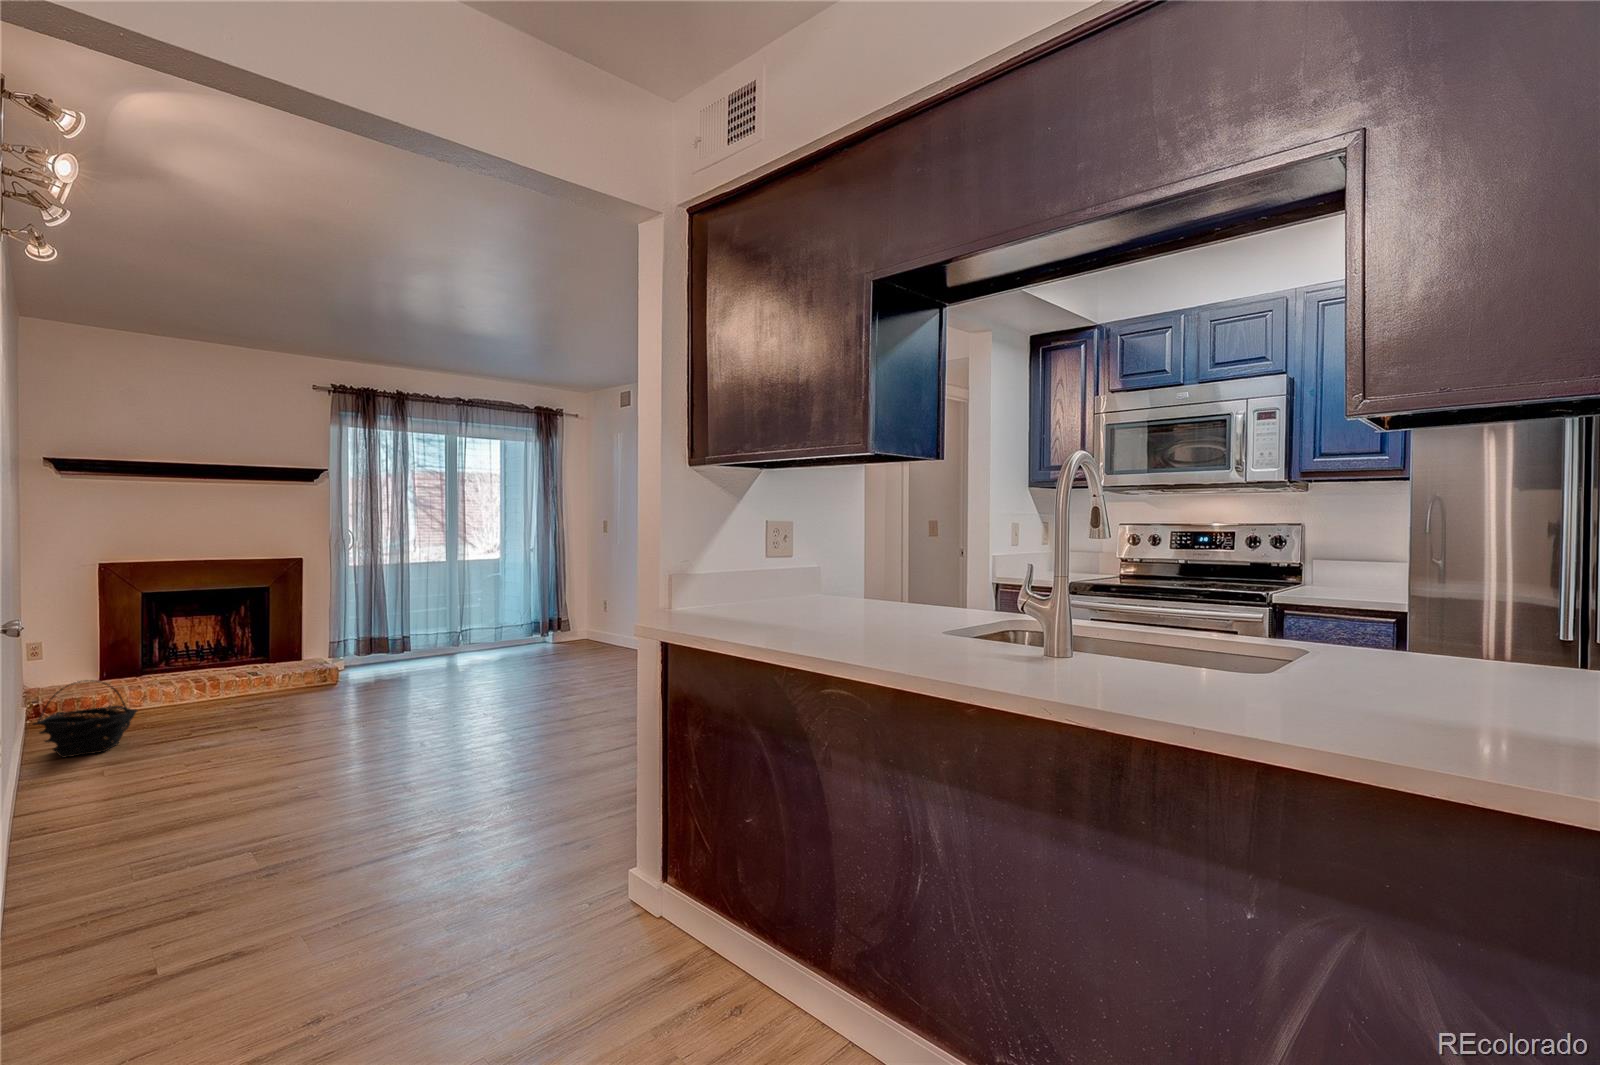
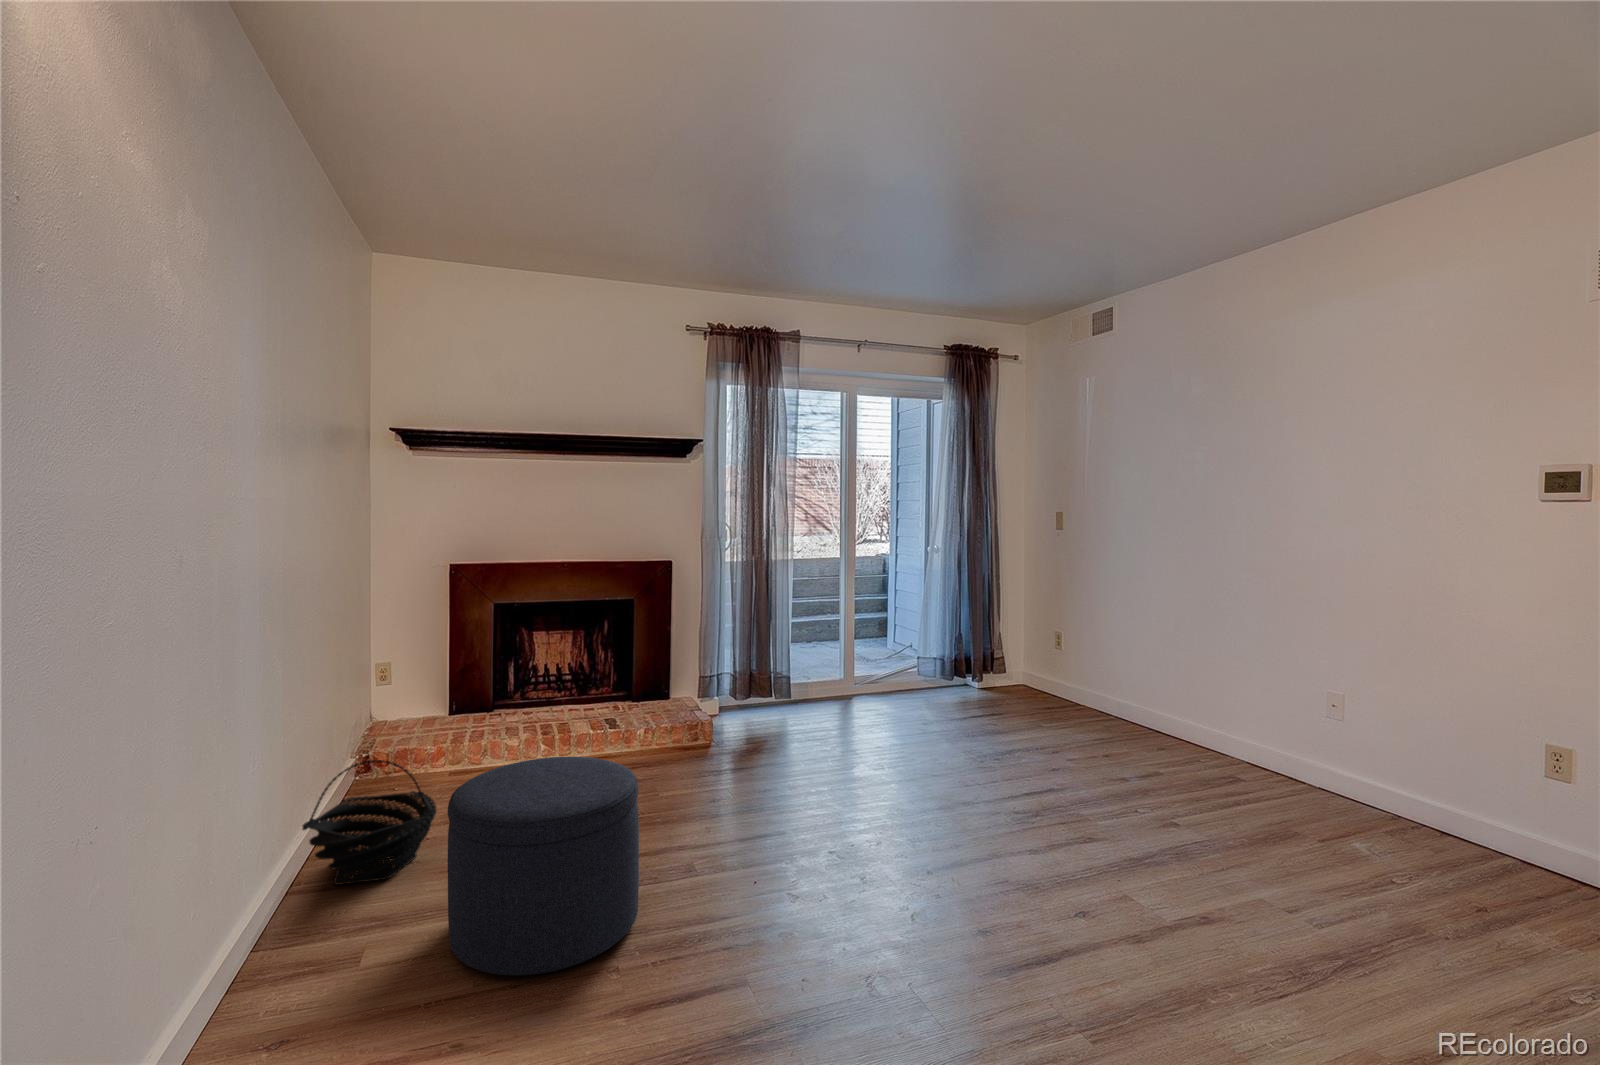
ottoman: none [170,662,295,763] -> present [448,757,639,975]

